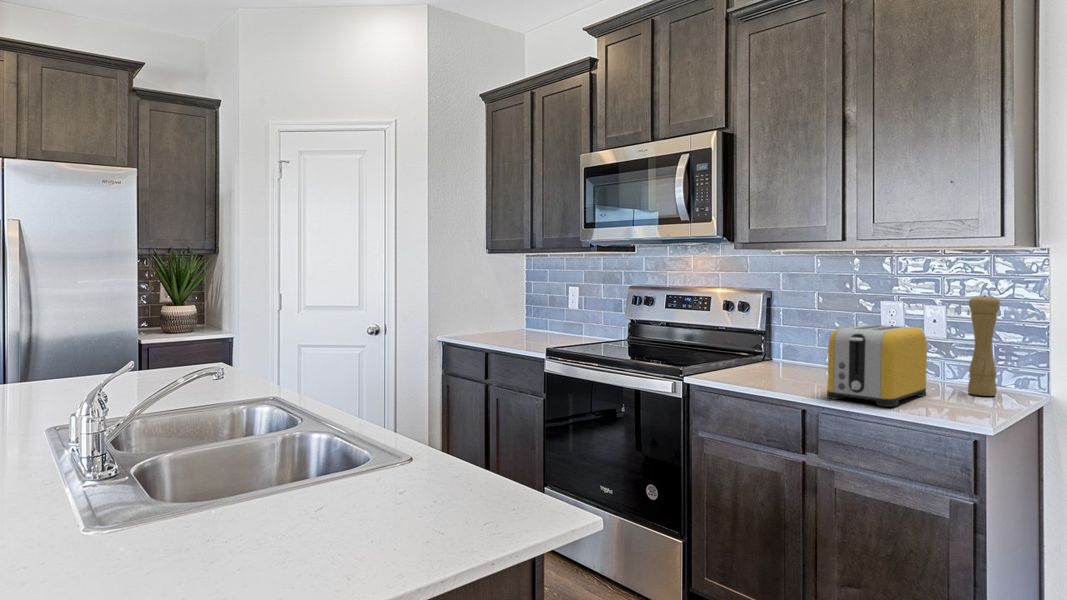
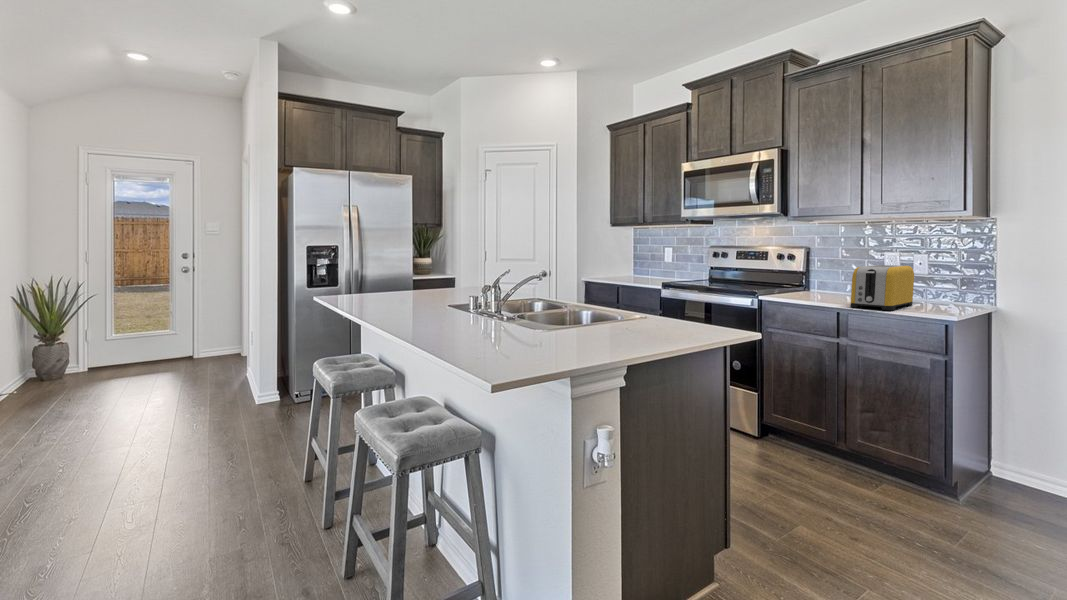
pepper mill: present [968,295,1000,396] -> none [939,246,963,306]

